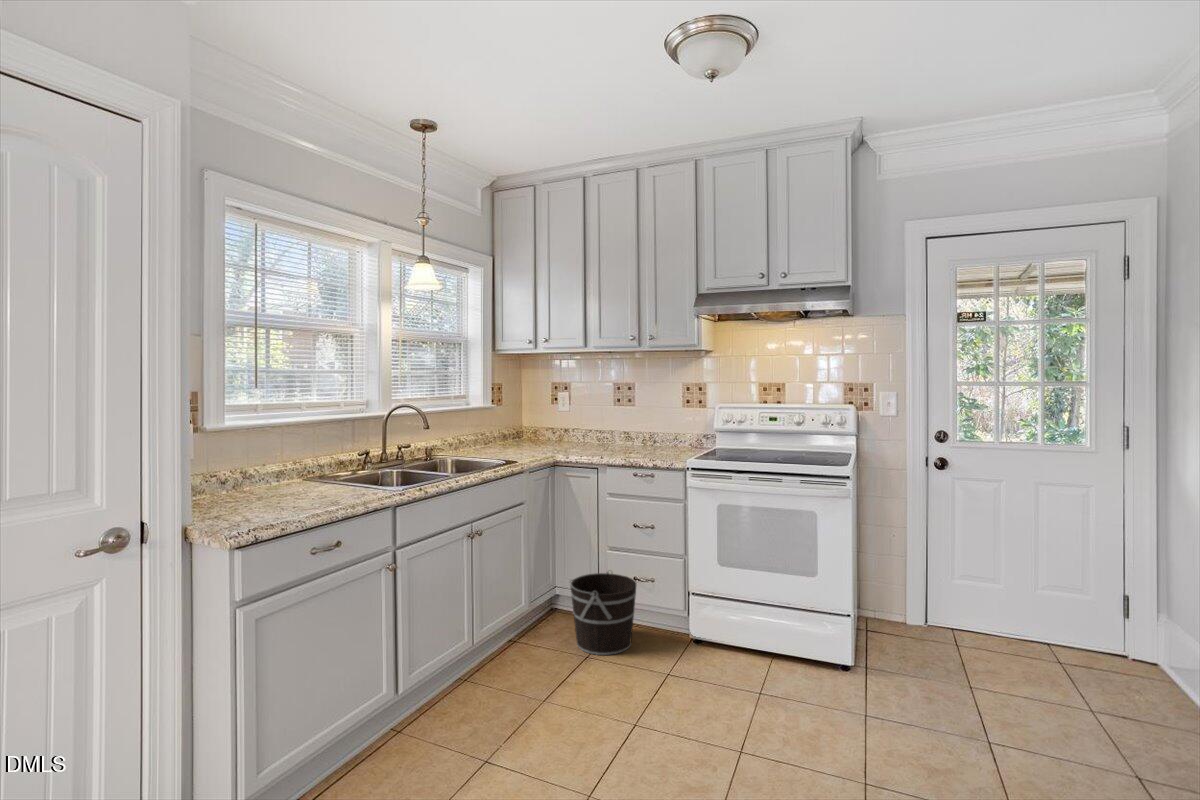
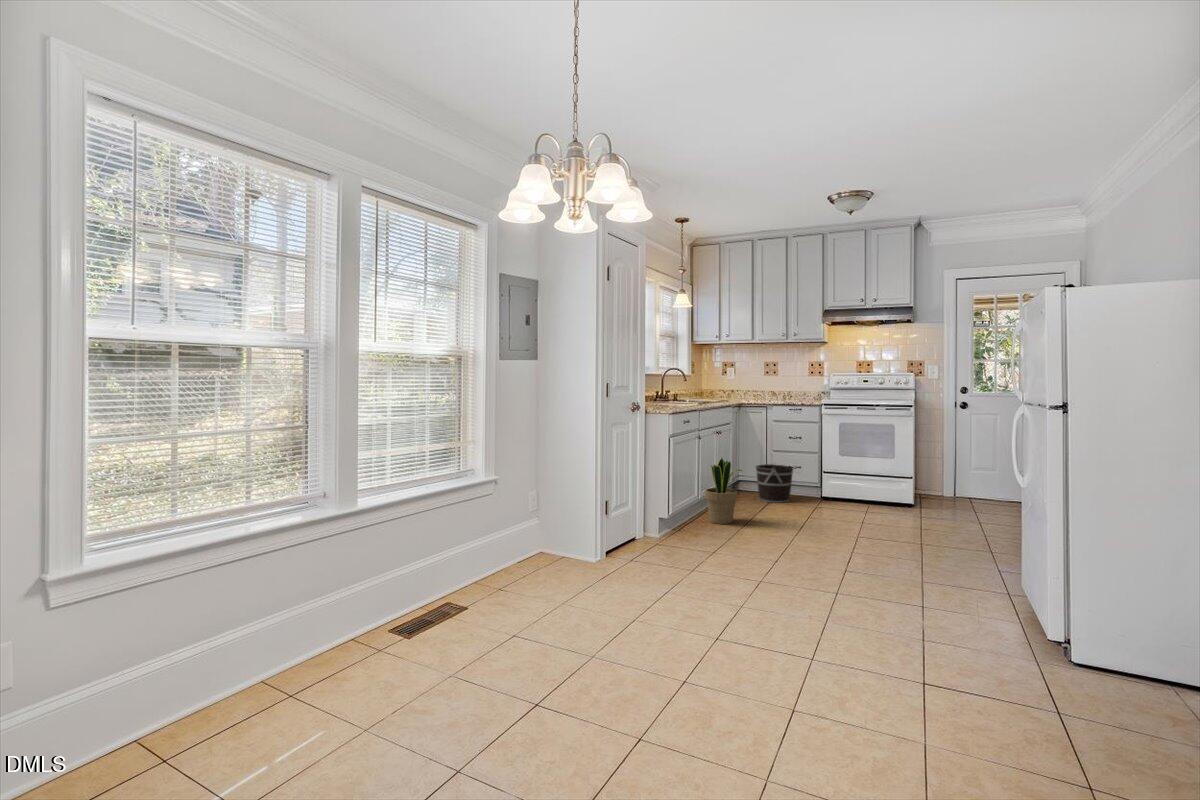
potted plant: none [403,604,483,759] -> present [705,458,742,524]

